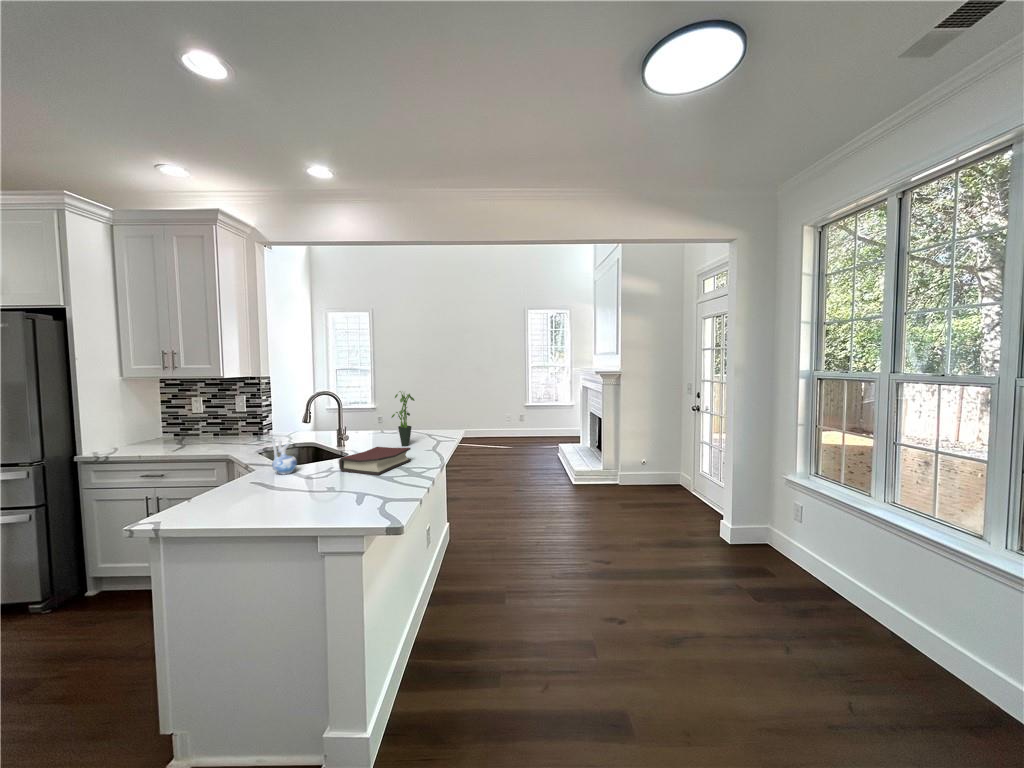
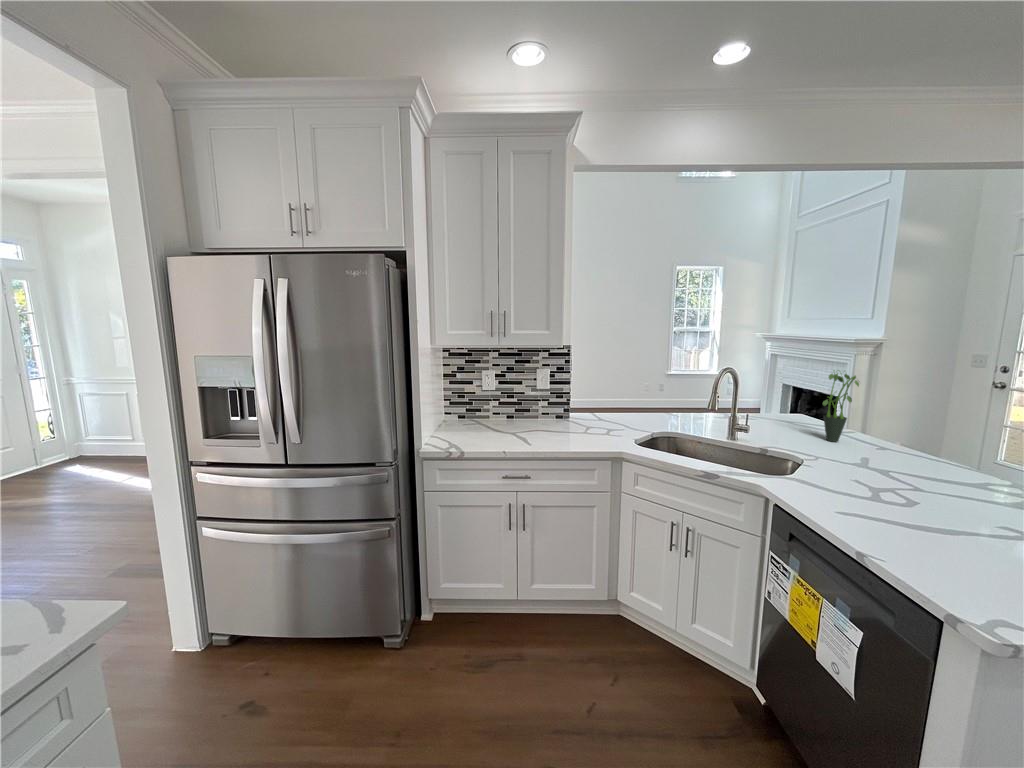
ceramic pitcher: present [272,437,297,475] -> none [819,442,858,495]
hardback book: present [339,447,411,475] -> none [870,449,994,499]

